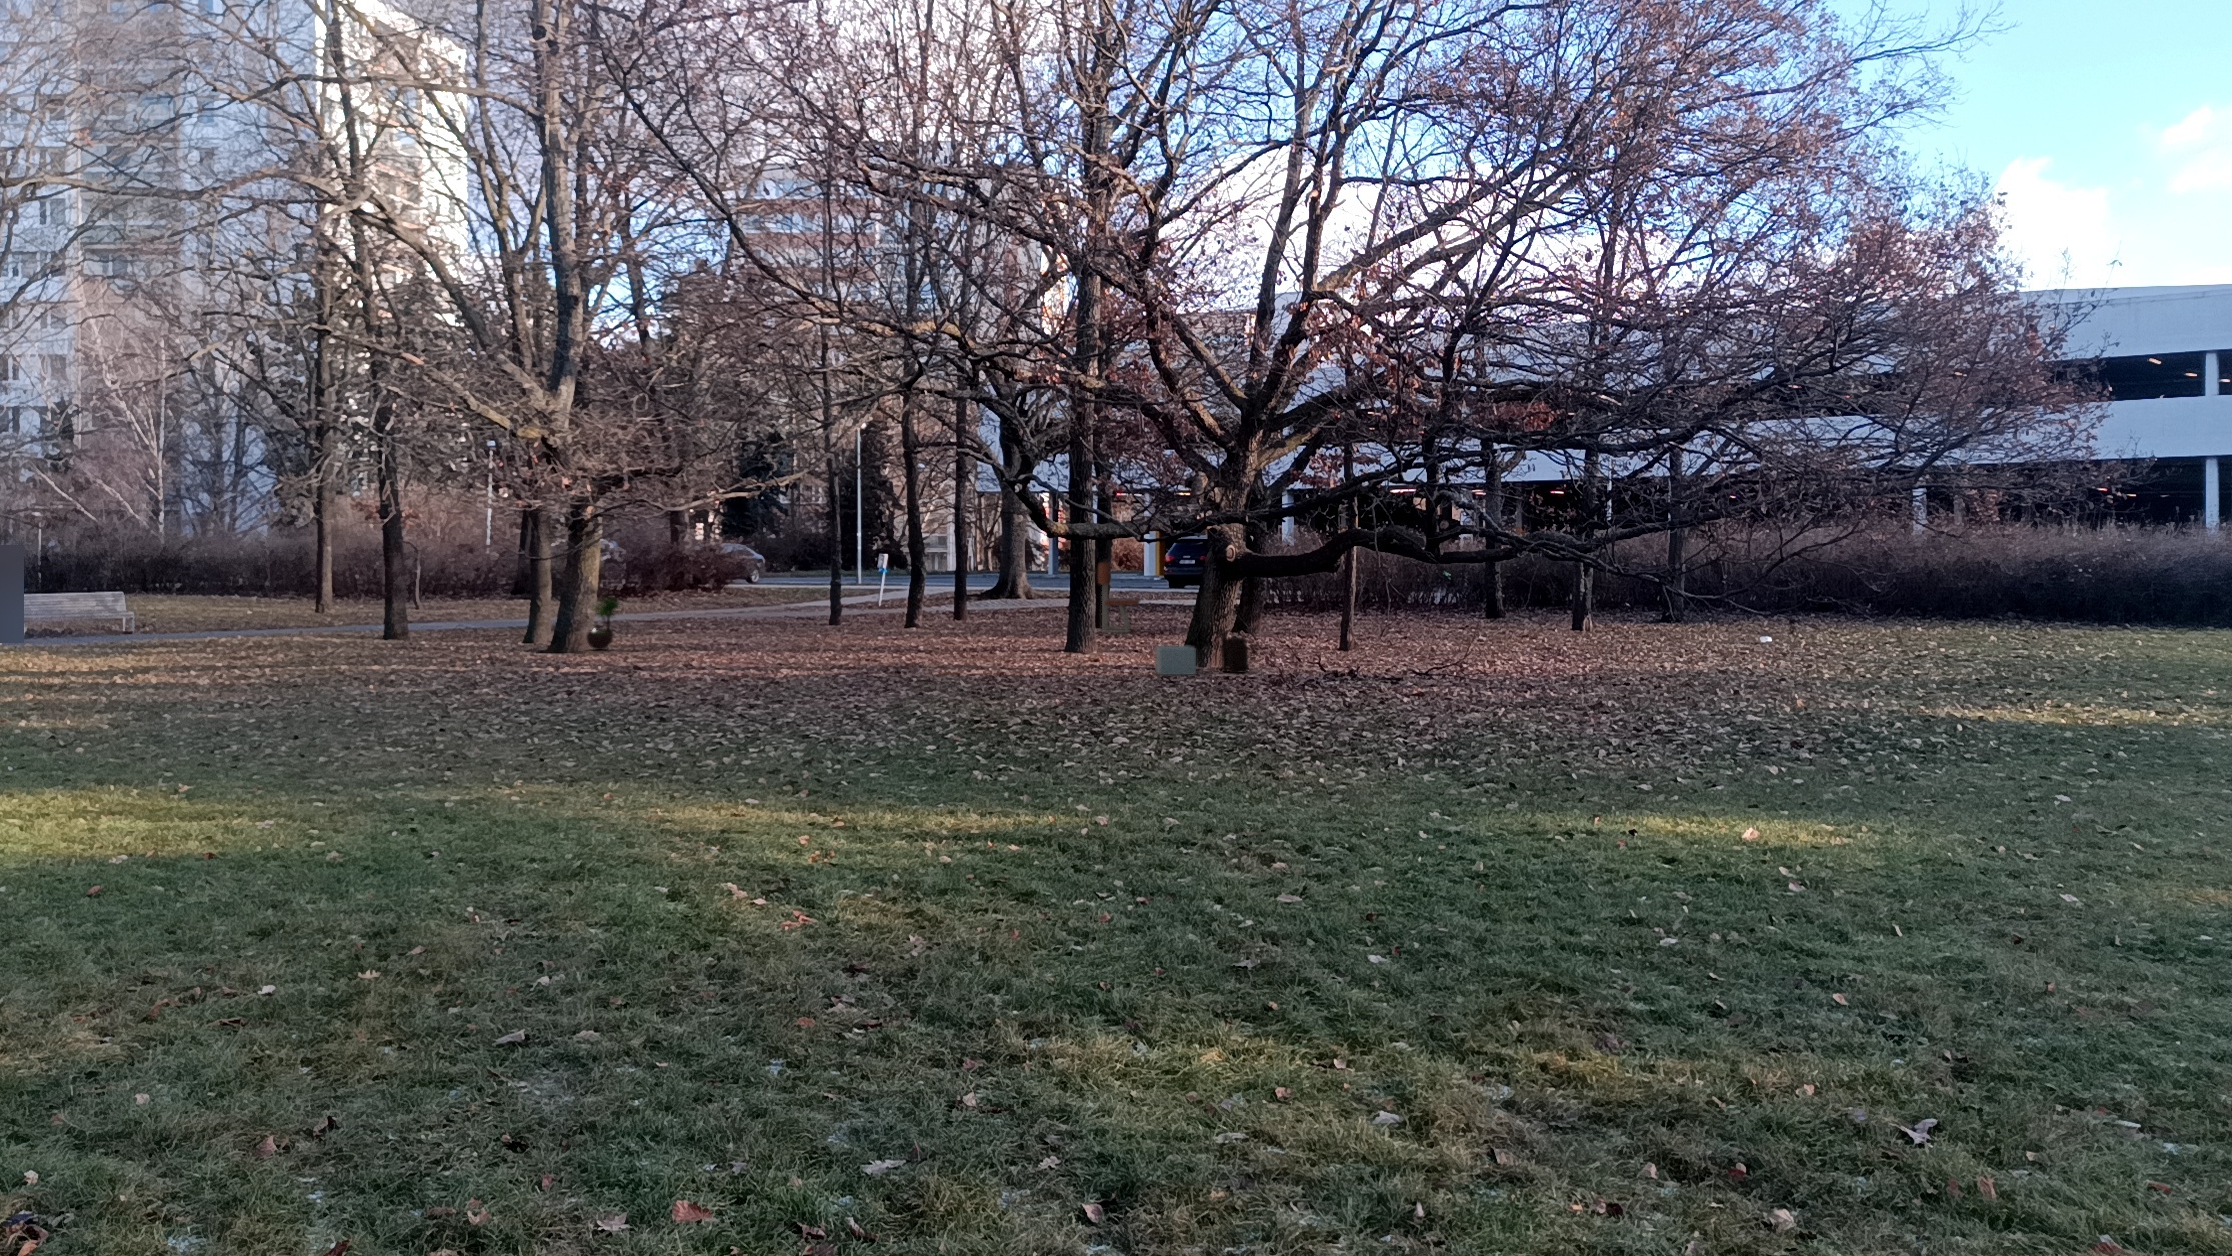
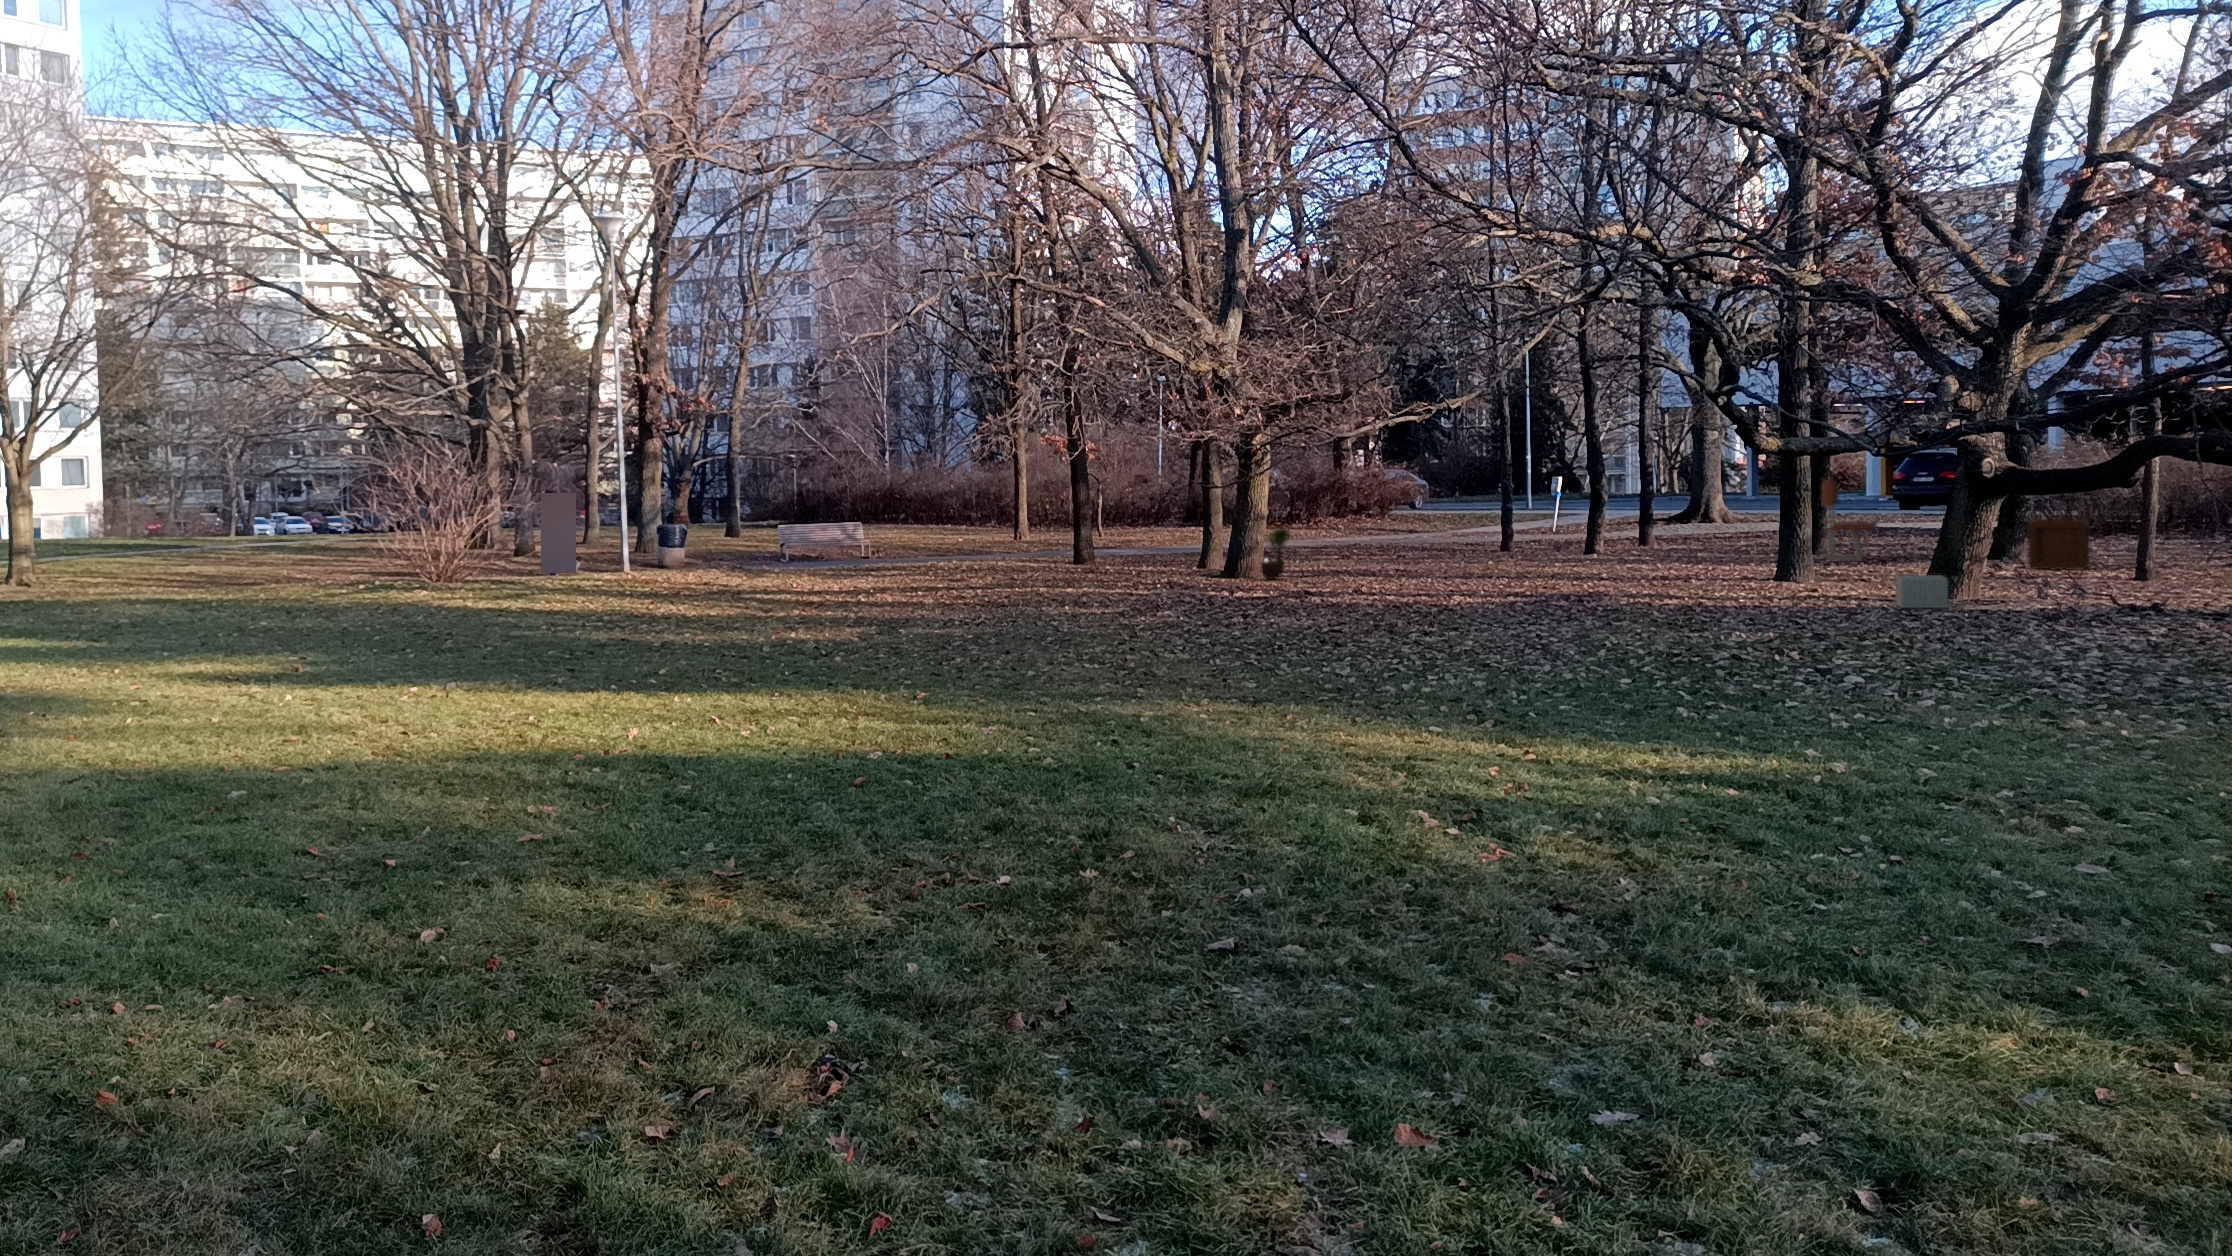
wooden crate: none [1254,598,1297,640] -> present [2028,519,2089,570]
backpack: present [1220,634,1256,673] -> none [1979,561,2029,607]

